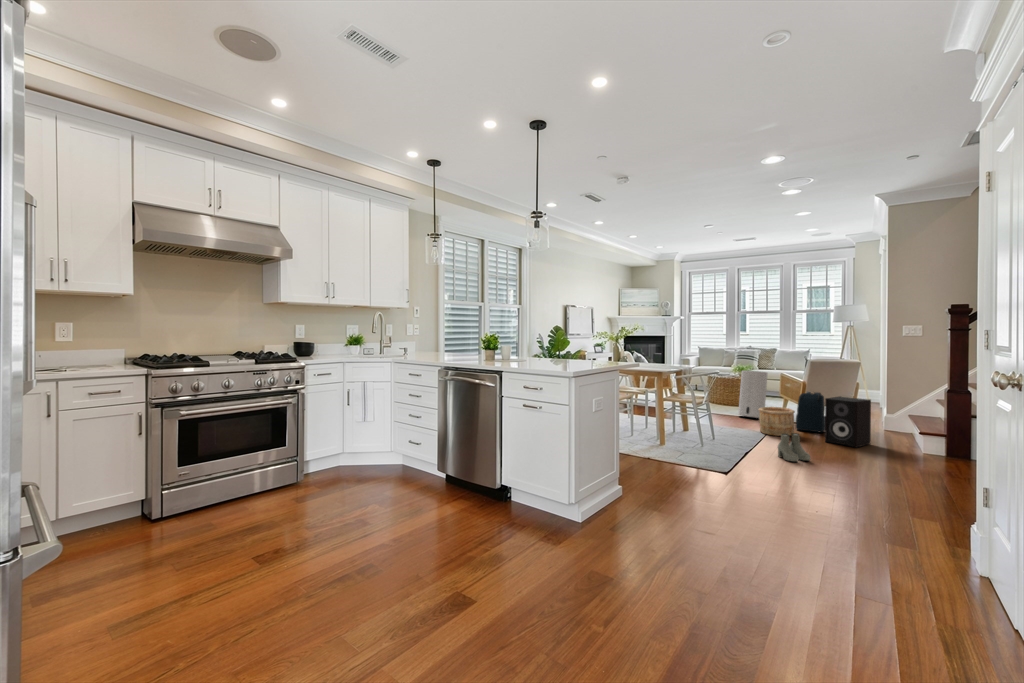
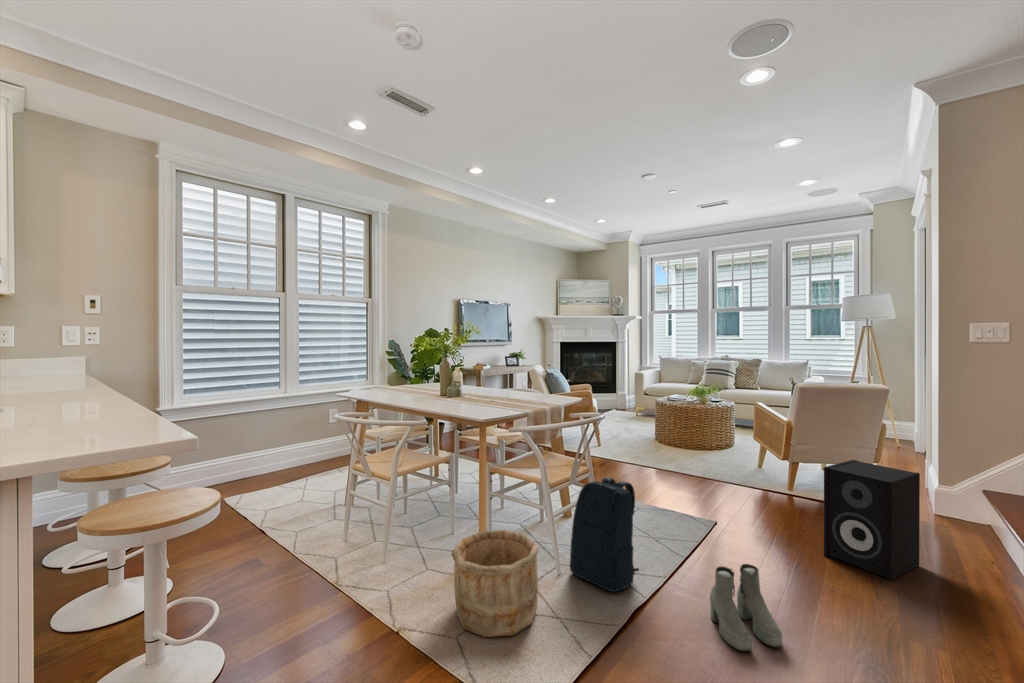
air purifier: present [738,371,768,419] -> none [684,398,731,479]
backpack: present [796,392,825,433] -> present [570,477,638,592]
wooden bucket: present [758,407,795,436] -> present [451,530,539,637]

